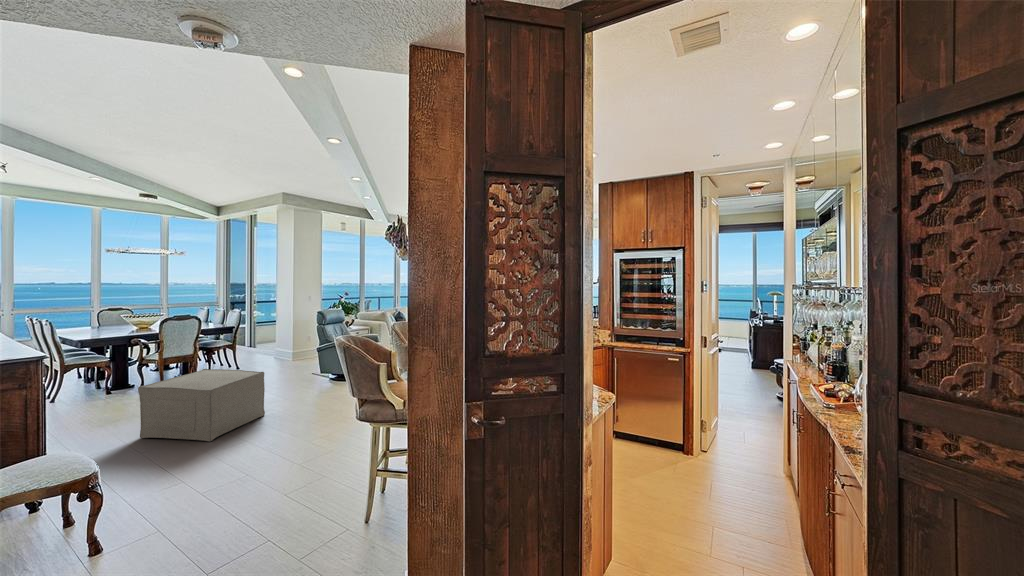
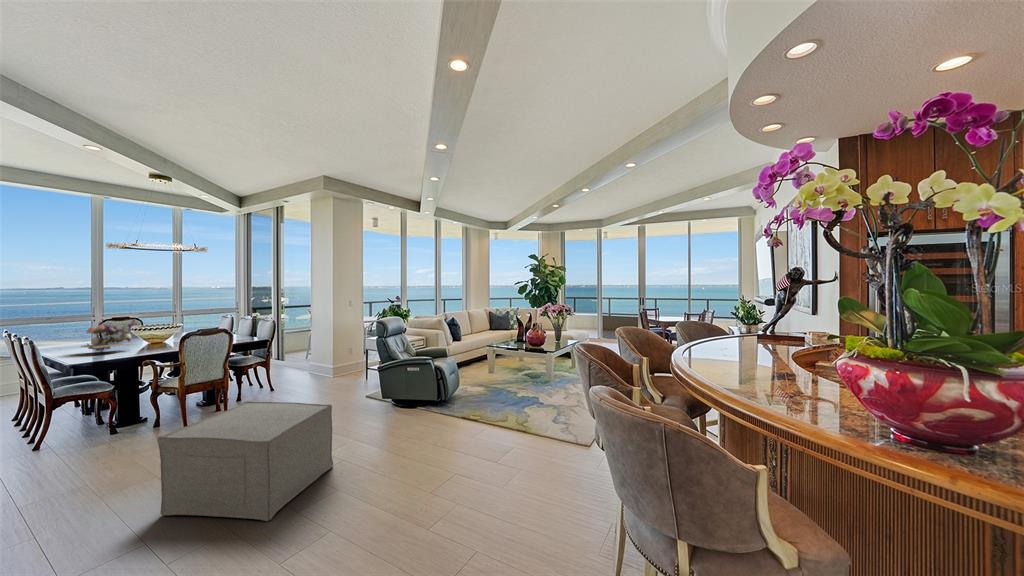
flower arrangement: none [83,309,127,334] -> present [81,319,136,352]

